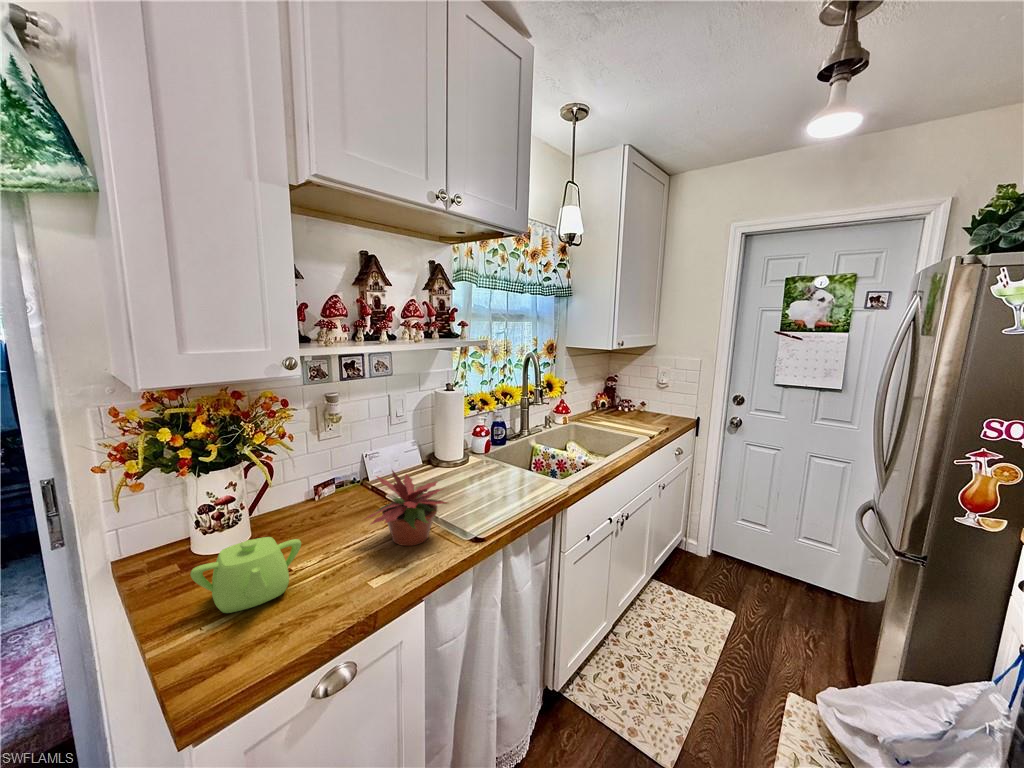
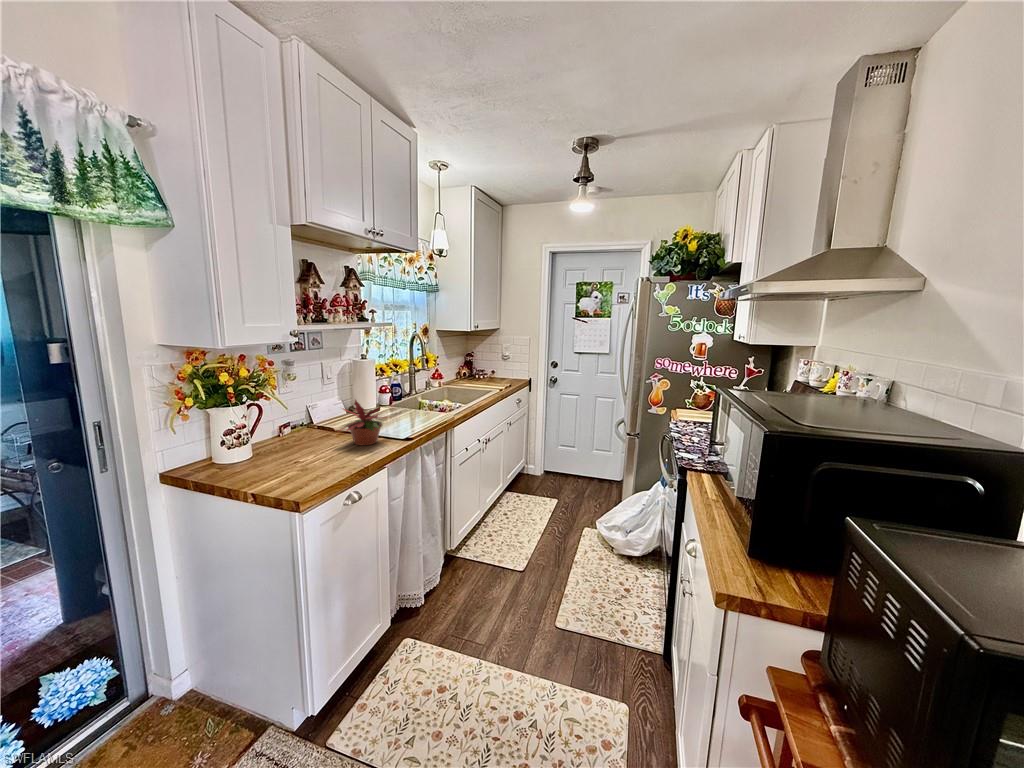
teapot: present [190,537,301,613] -> none [256,437,311,475]

